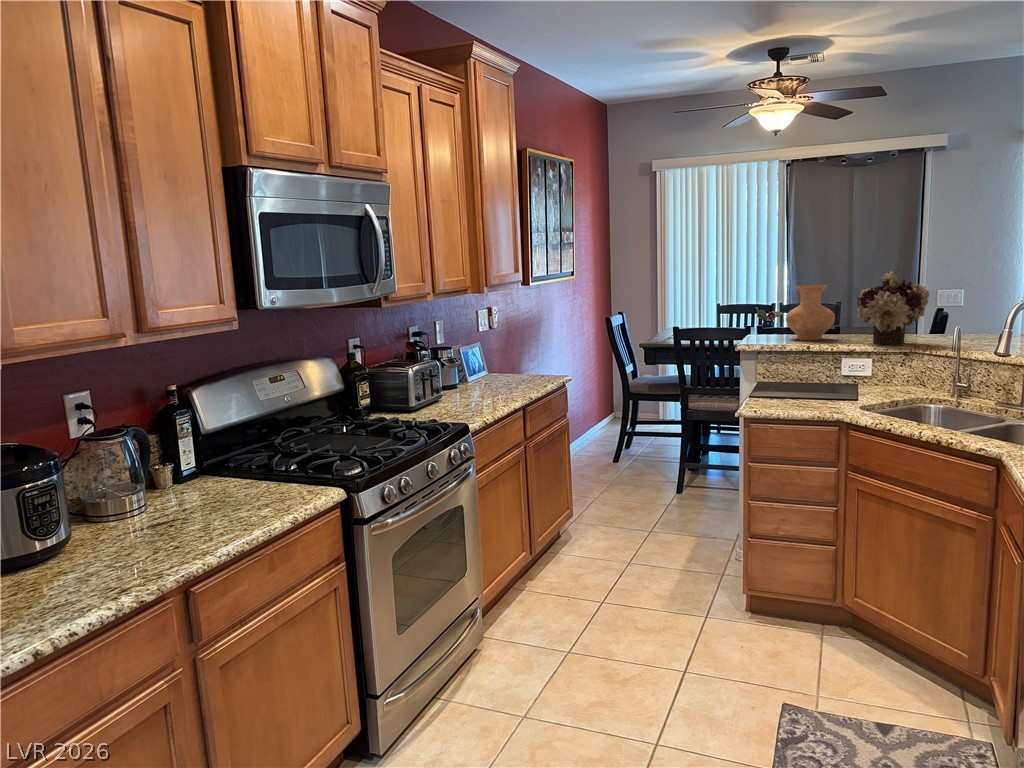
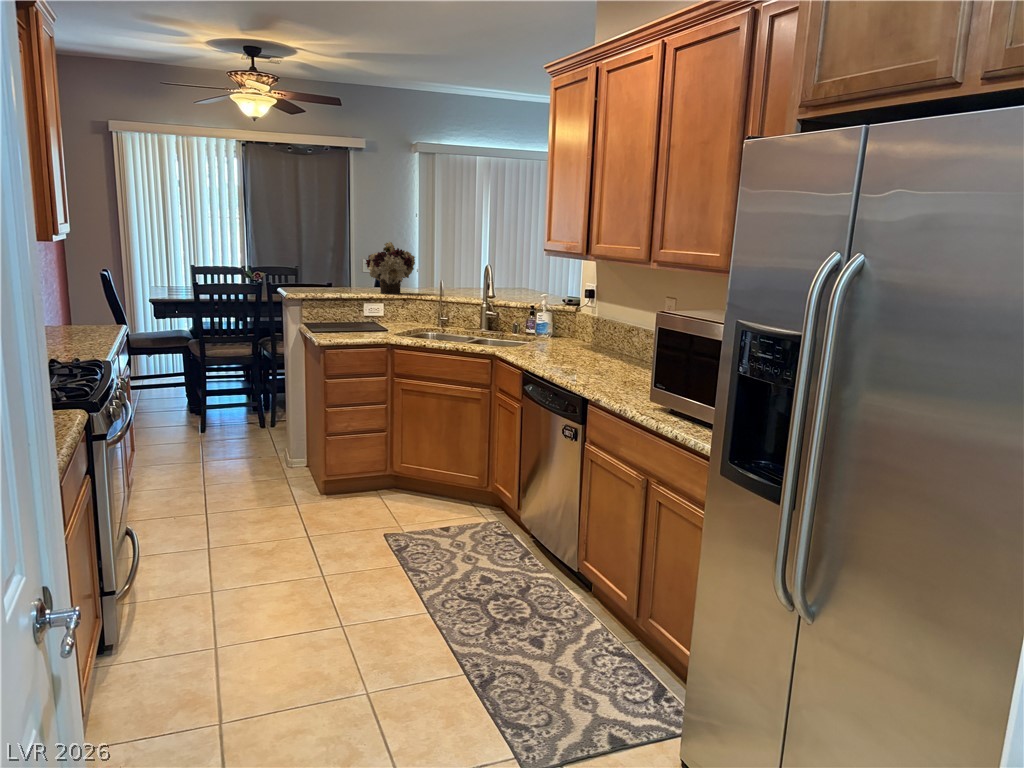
vase: present [786,285,835,340] -> none [310,250,347,292]

